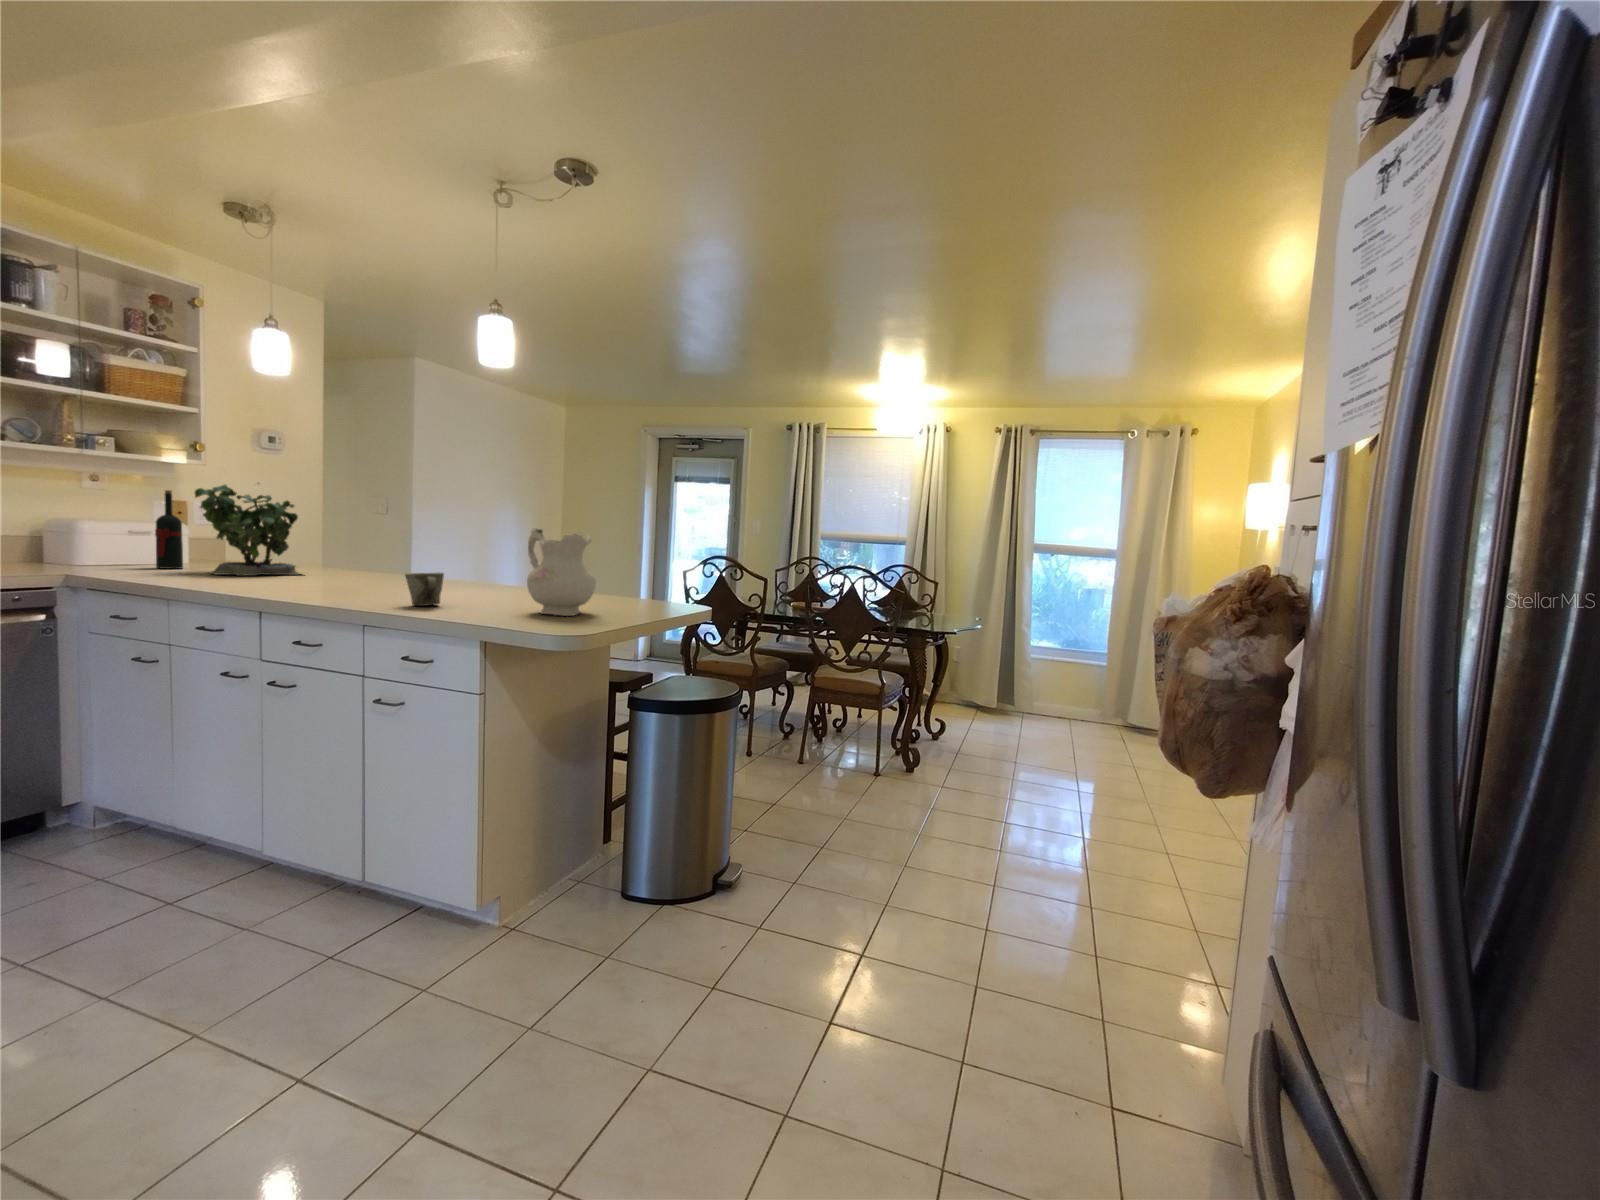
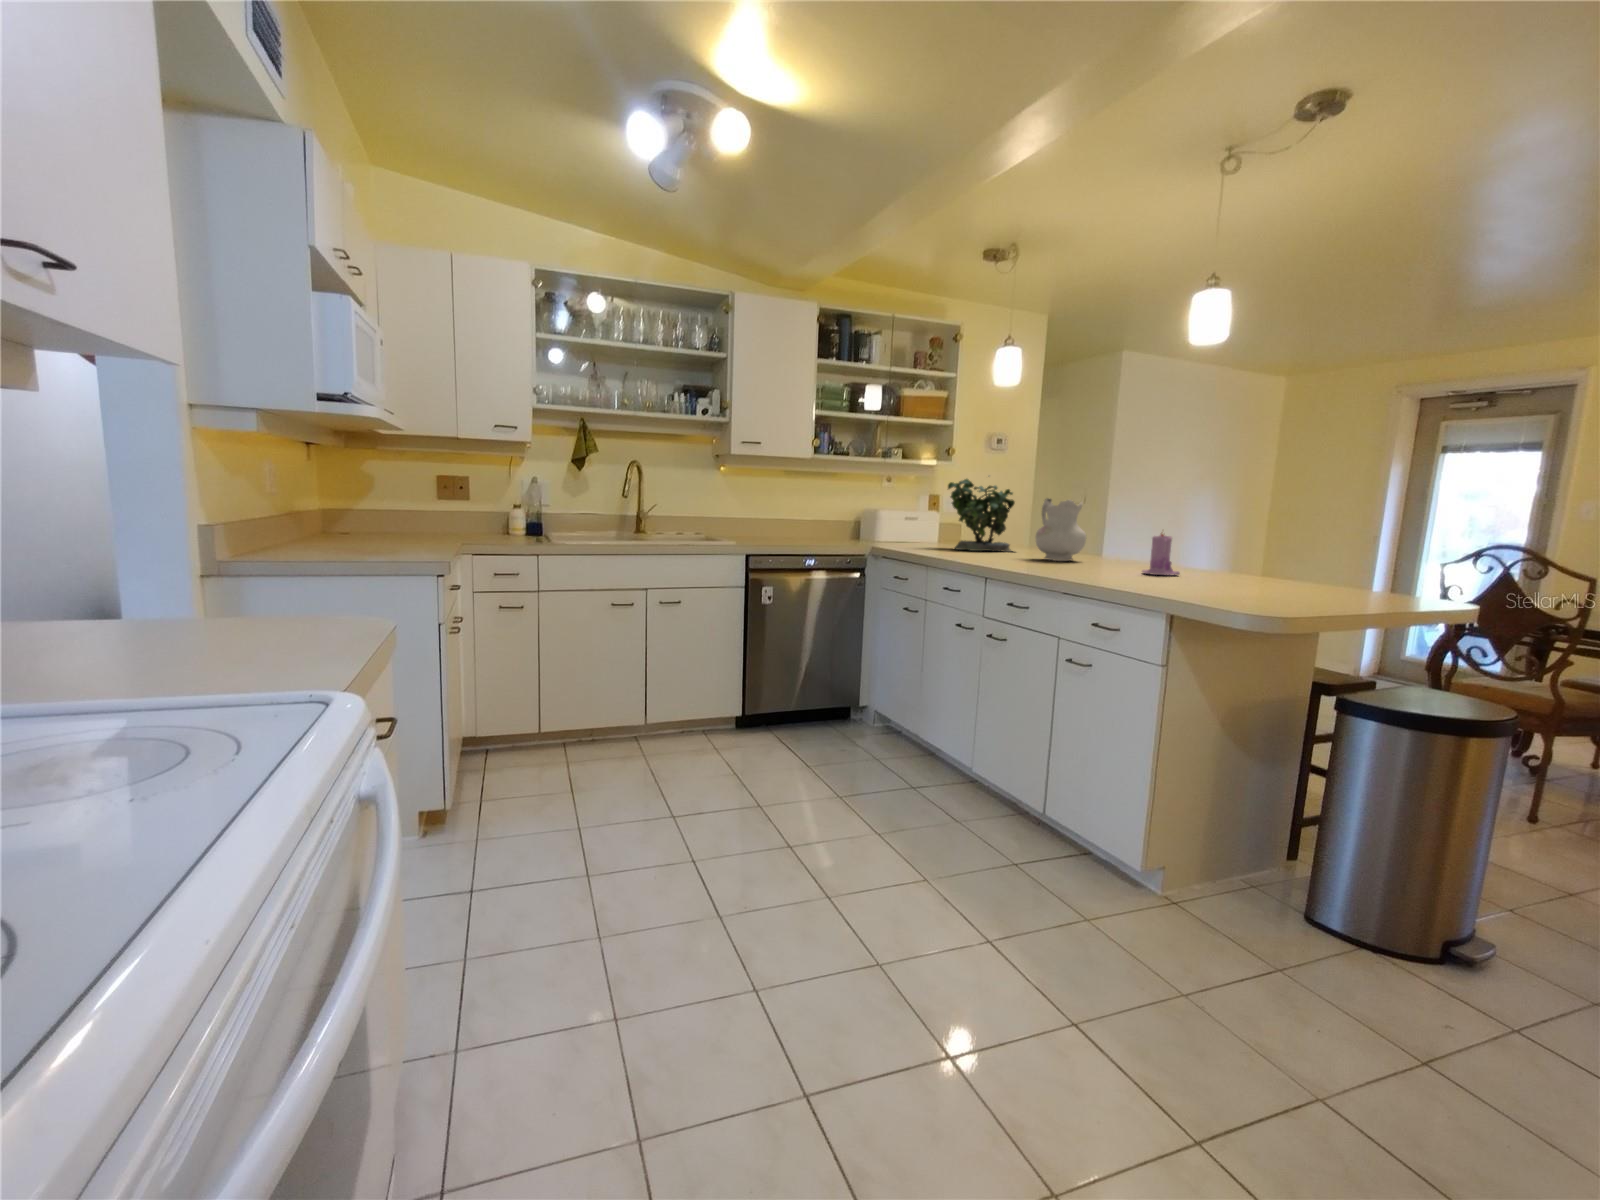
wine bottle: present [155,490,183,569] -> none [920,486,938,546]
ceramic pitcher: present [527,529,596,616] -> present [1036,498,1086,561]
candle: none [455,553,493,600] -> present [1142,533,1180,575]
mug: present [405,573,444,606] -> none [1098,546,1134,576]

